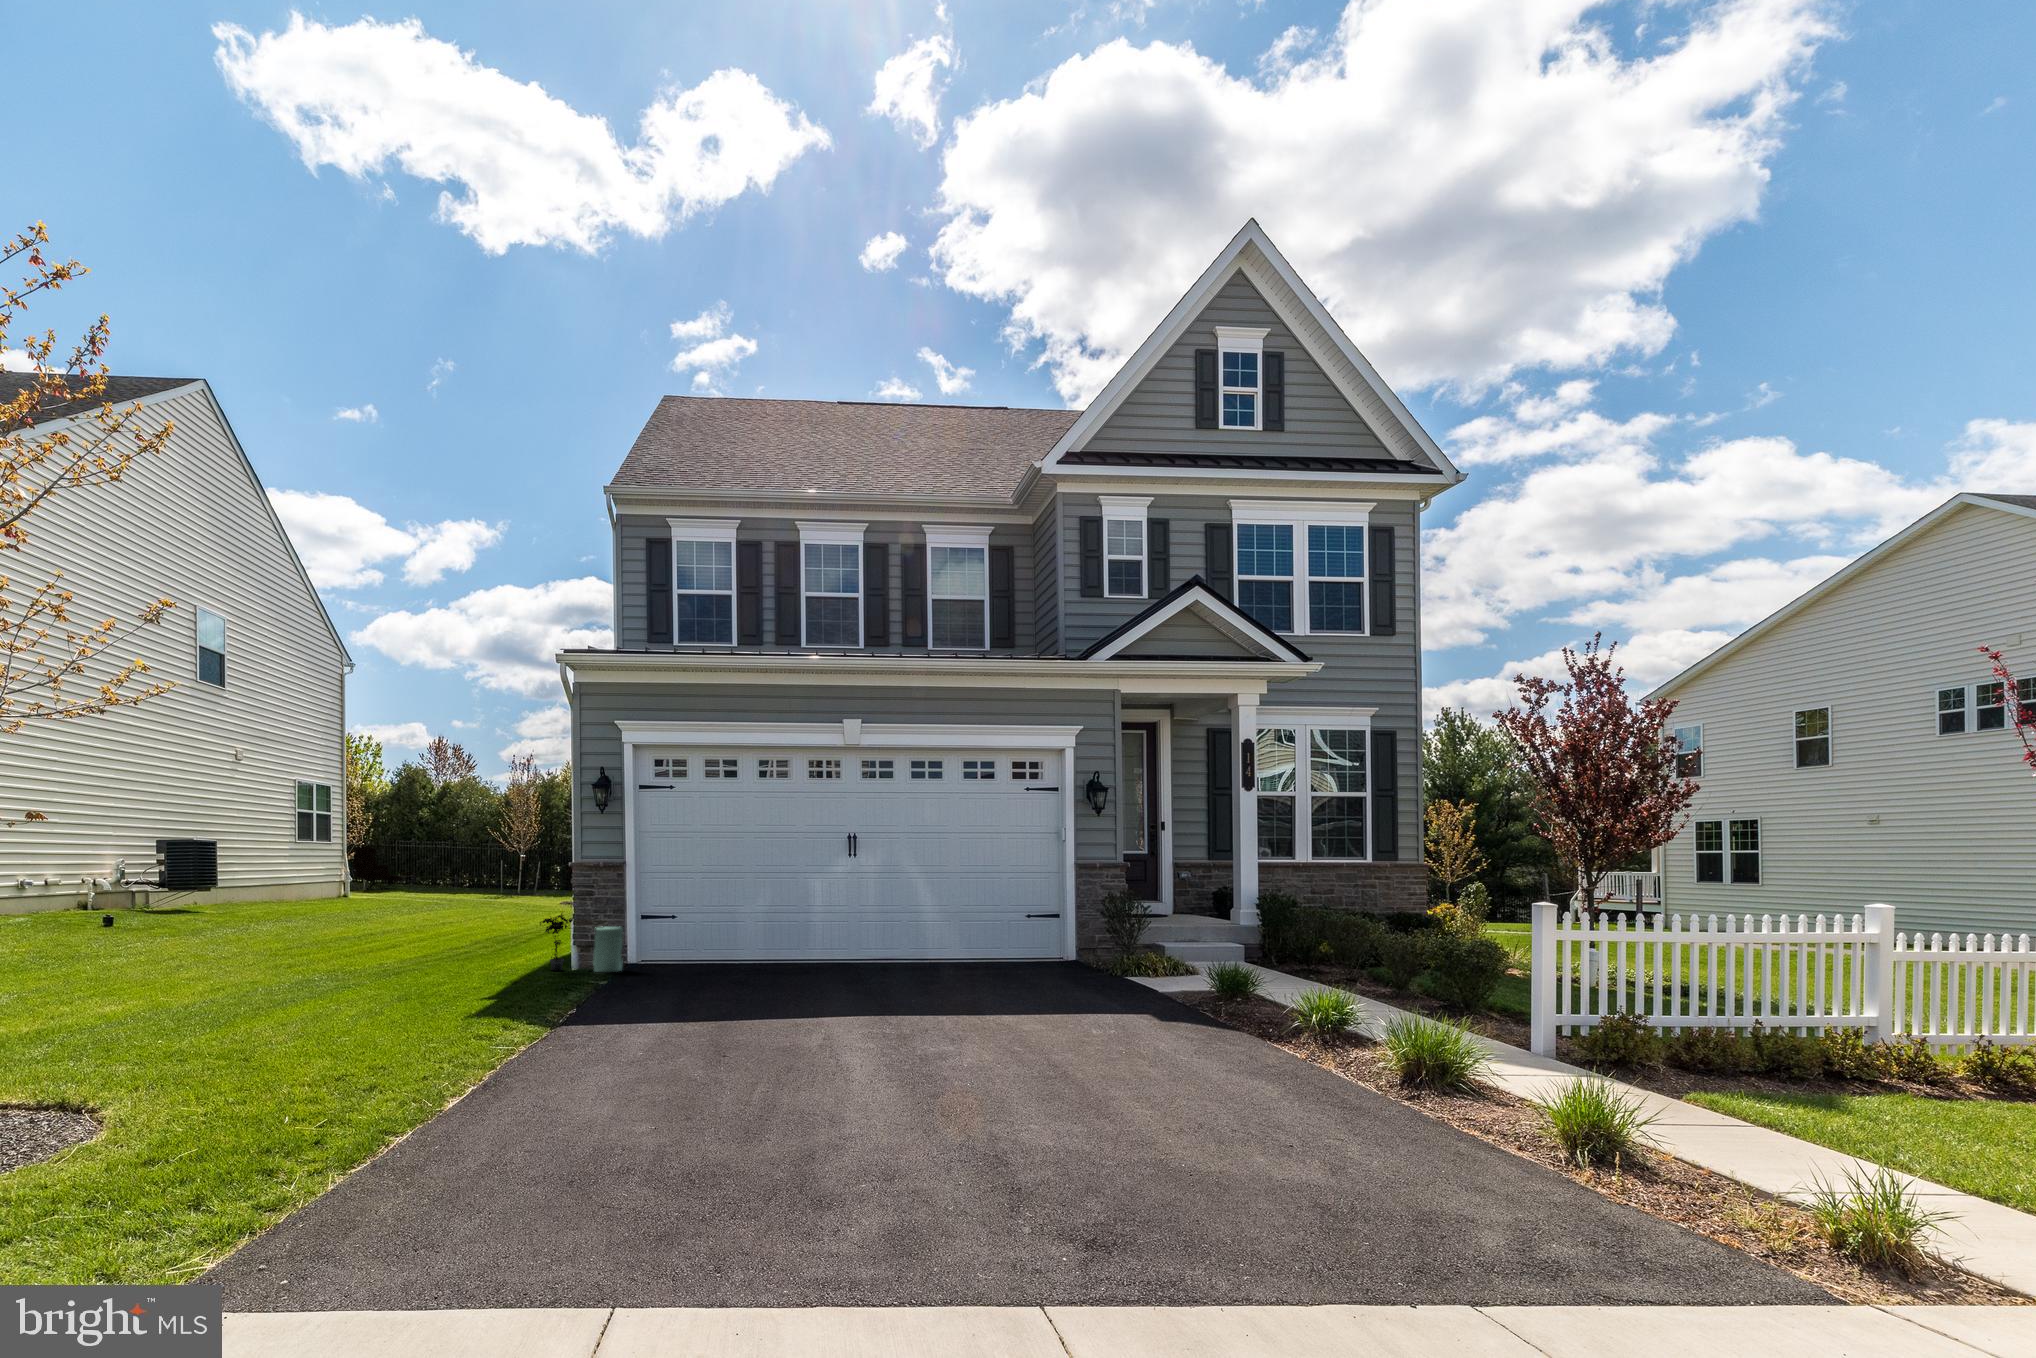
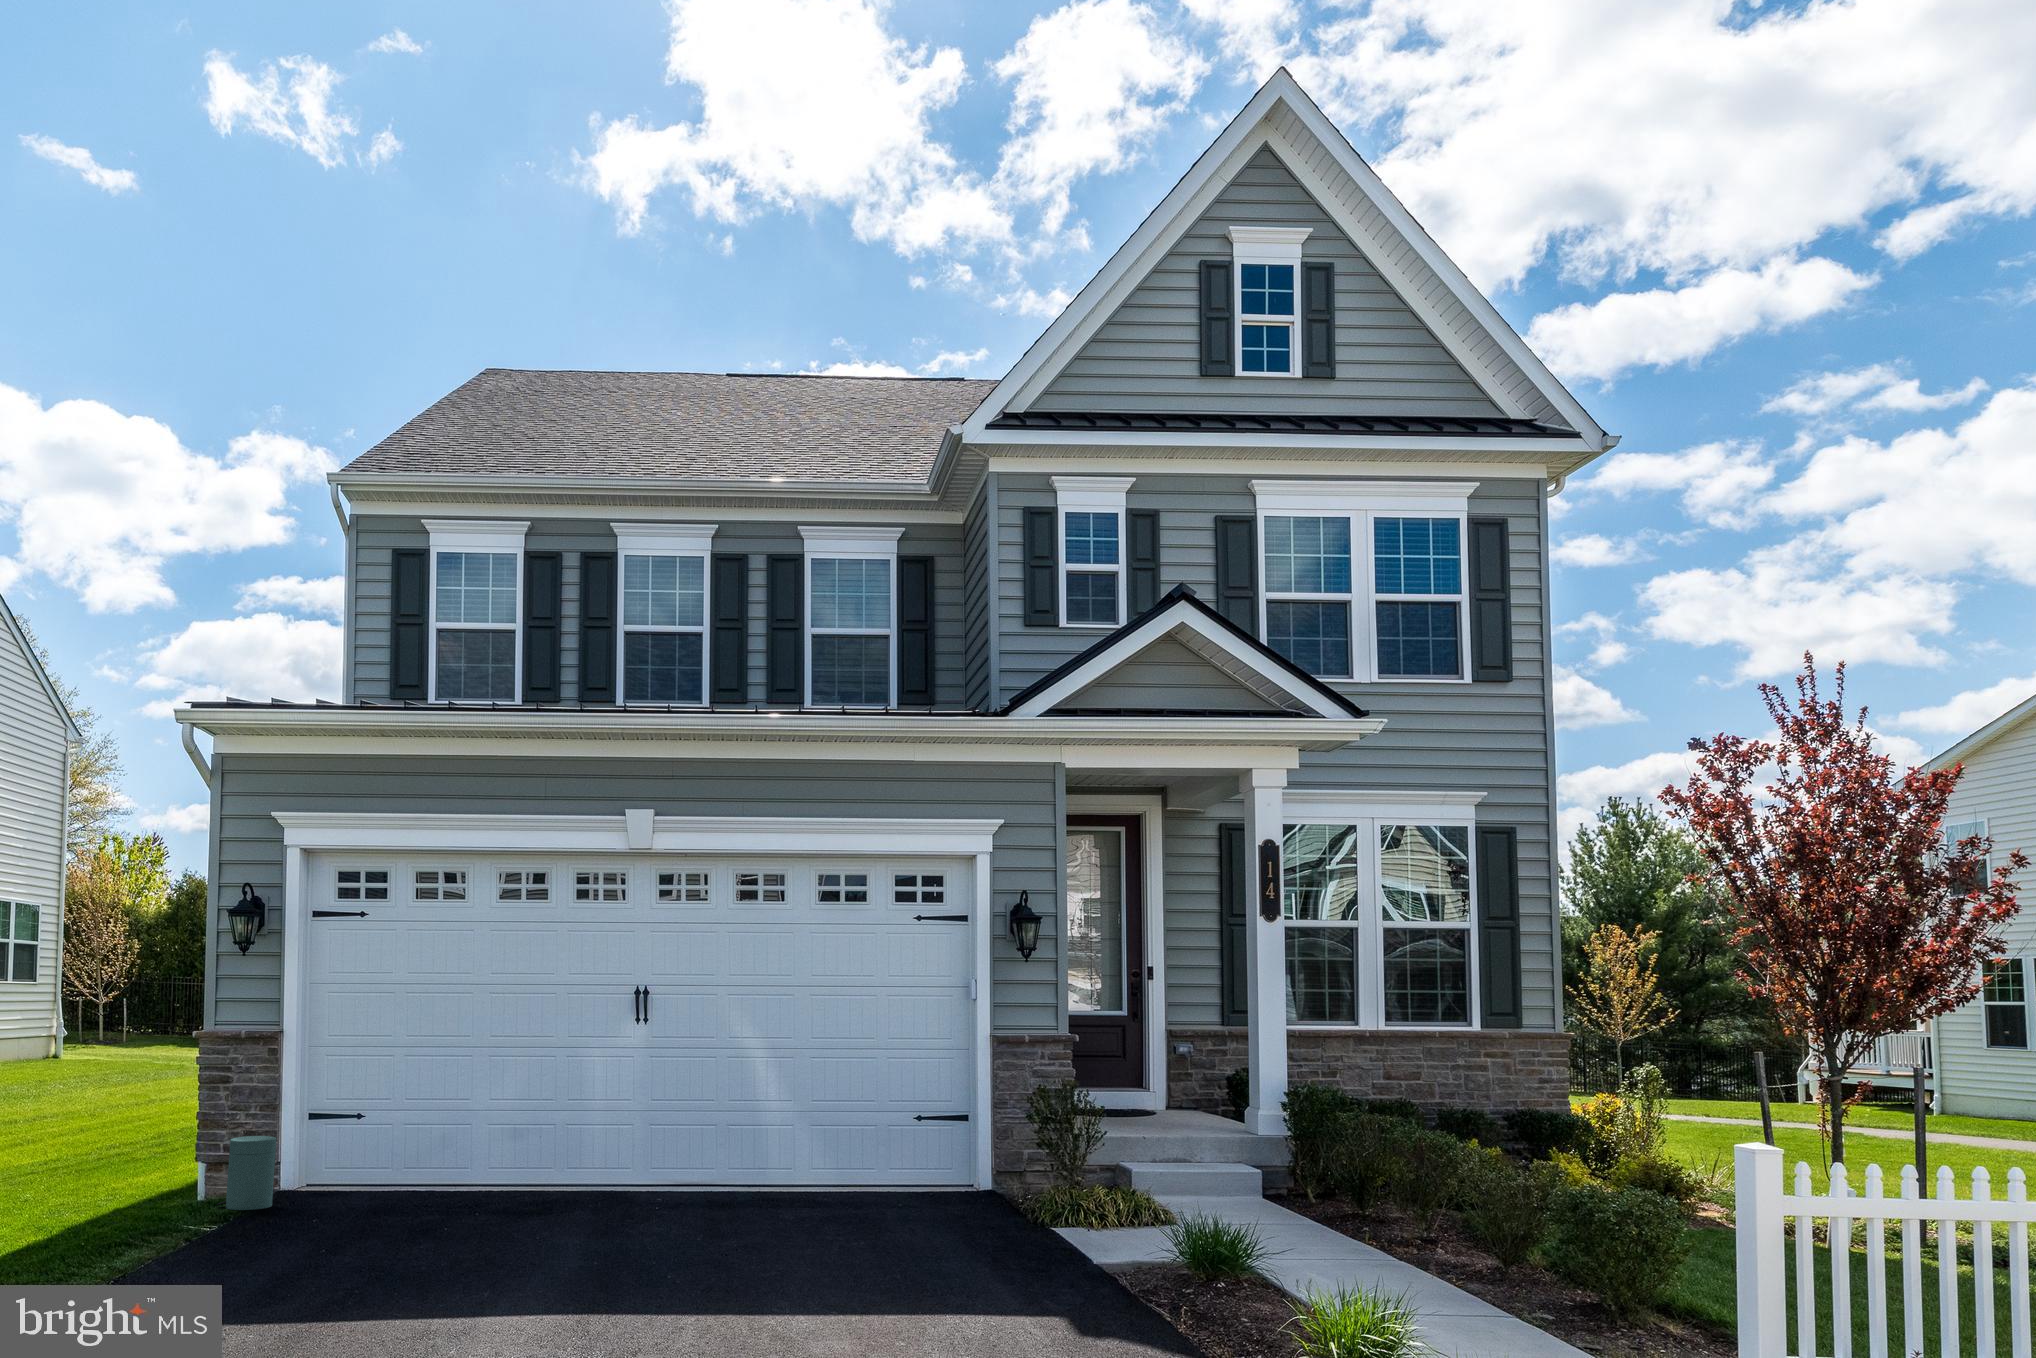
lounge chair: present [353,846,403,890] -> none [50,993,123,1056]
potted plant: present [540,913,573,971] -> none [142,1114,206,1206]

